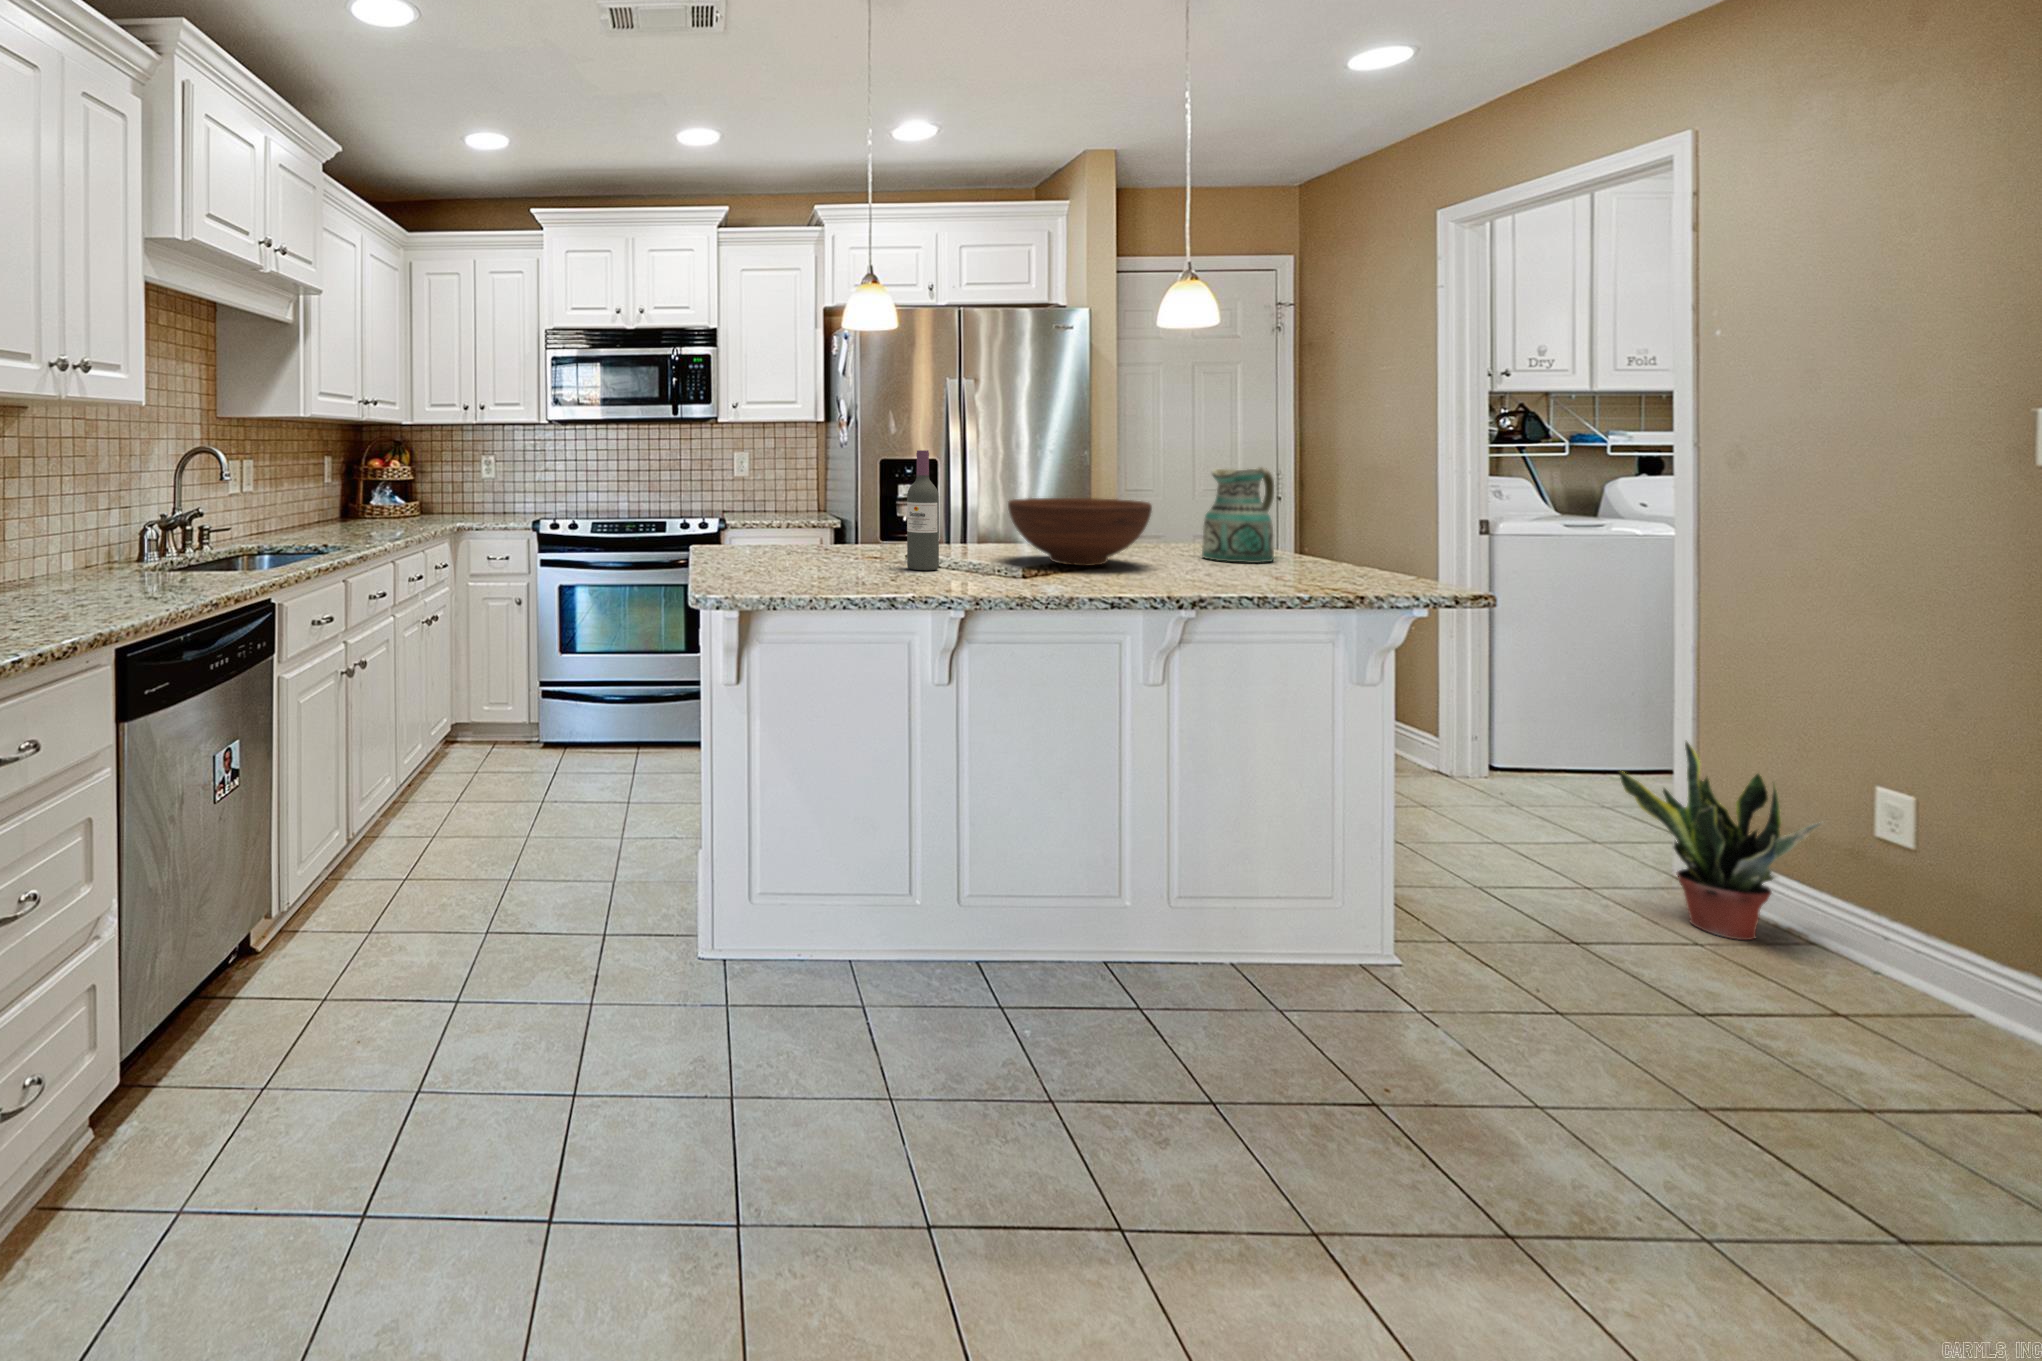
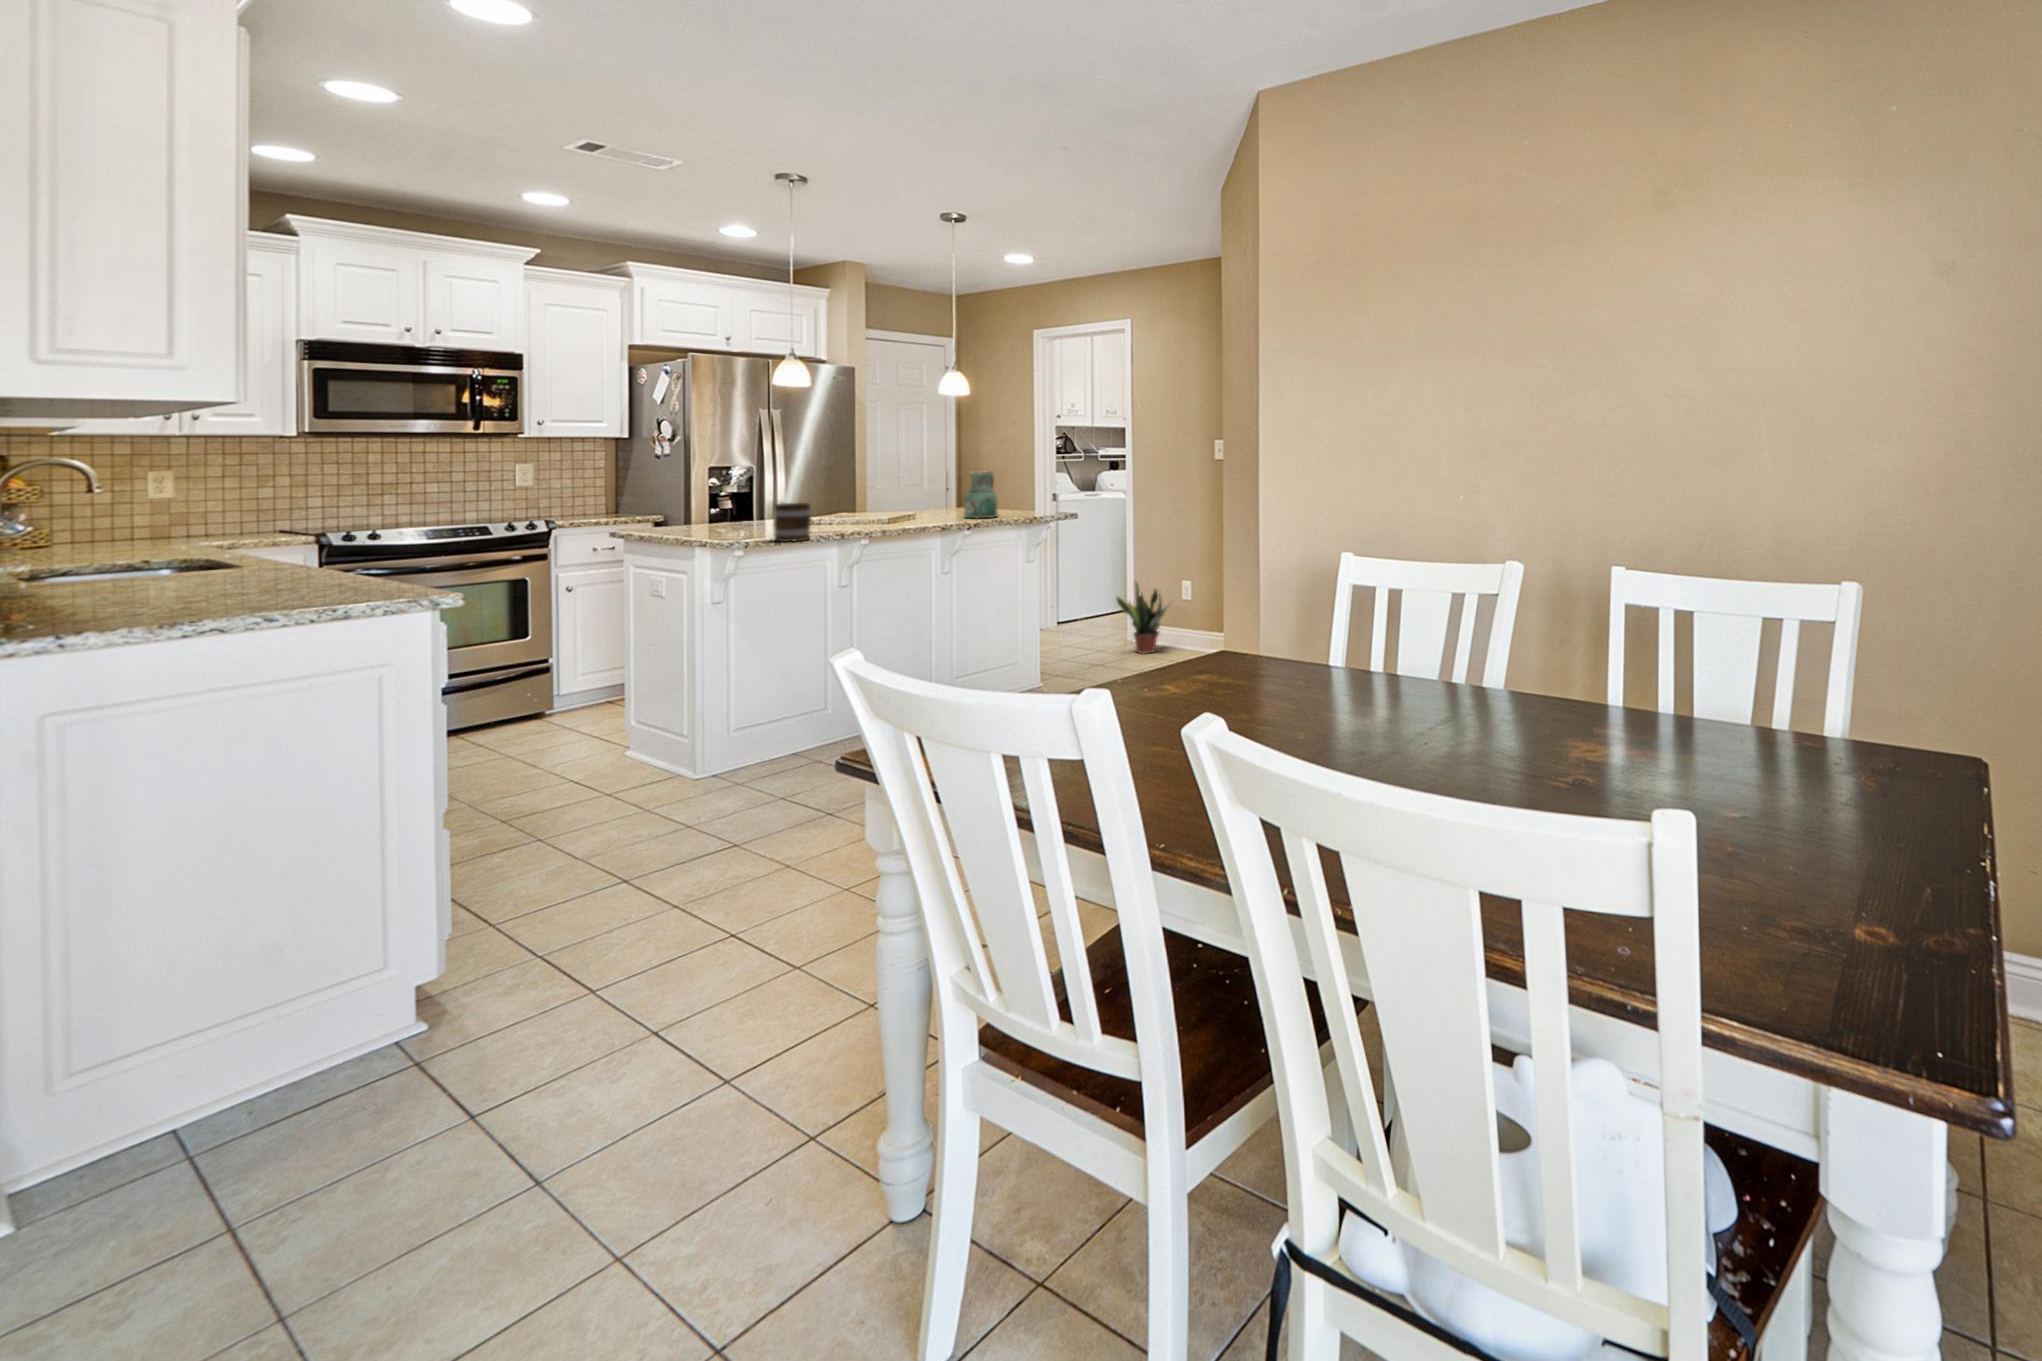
wine bottle: present [907,450,939,570] -> none [836,466,856,533]
fruit bowl: present [1008,498,1152,566] -> none [876,490,954,525]
mug: none [778,511,849,579] -> present [774,503,811,542]

